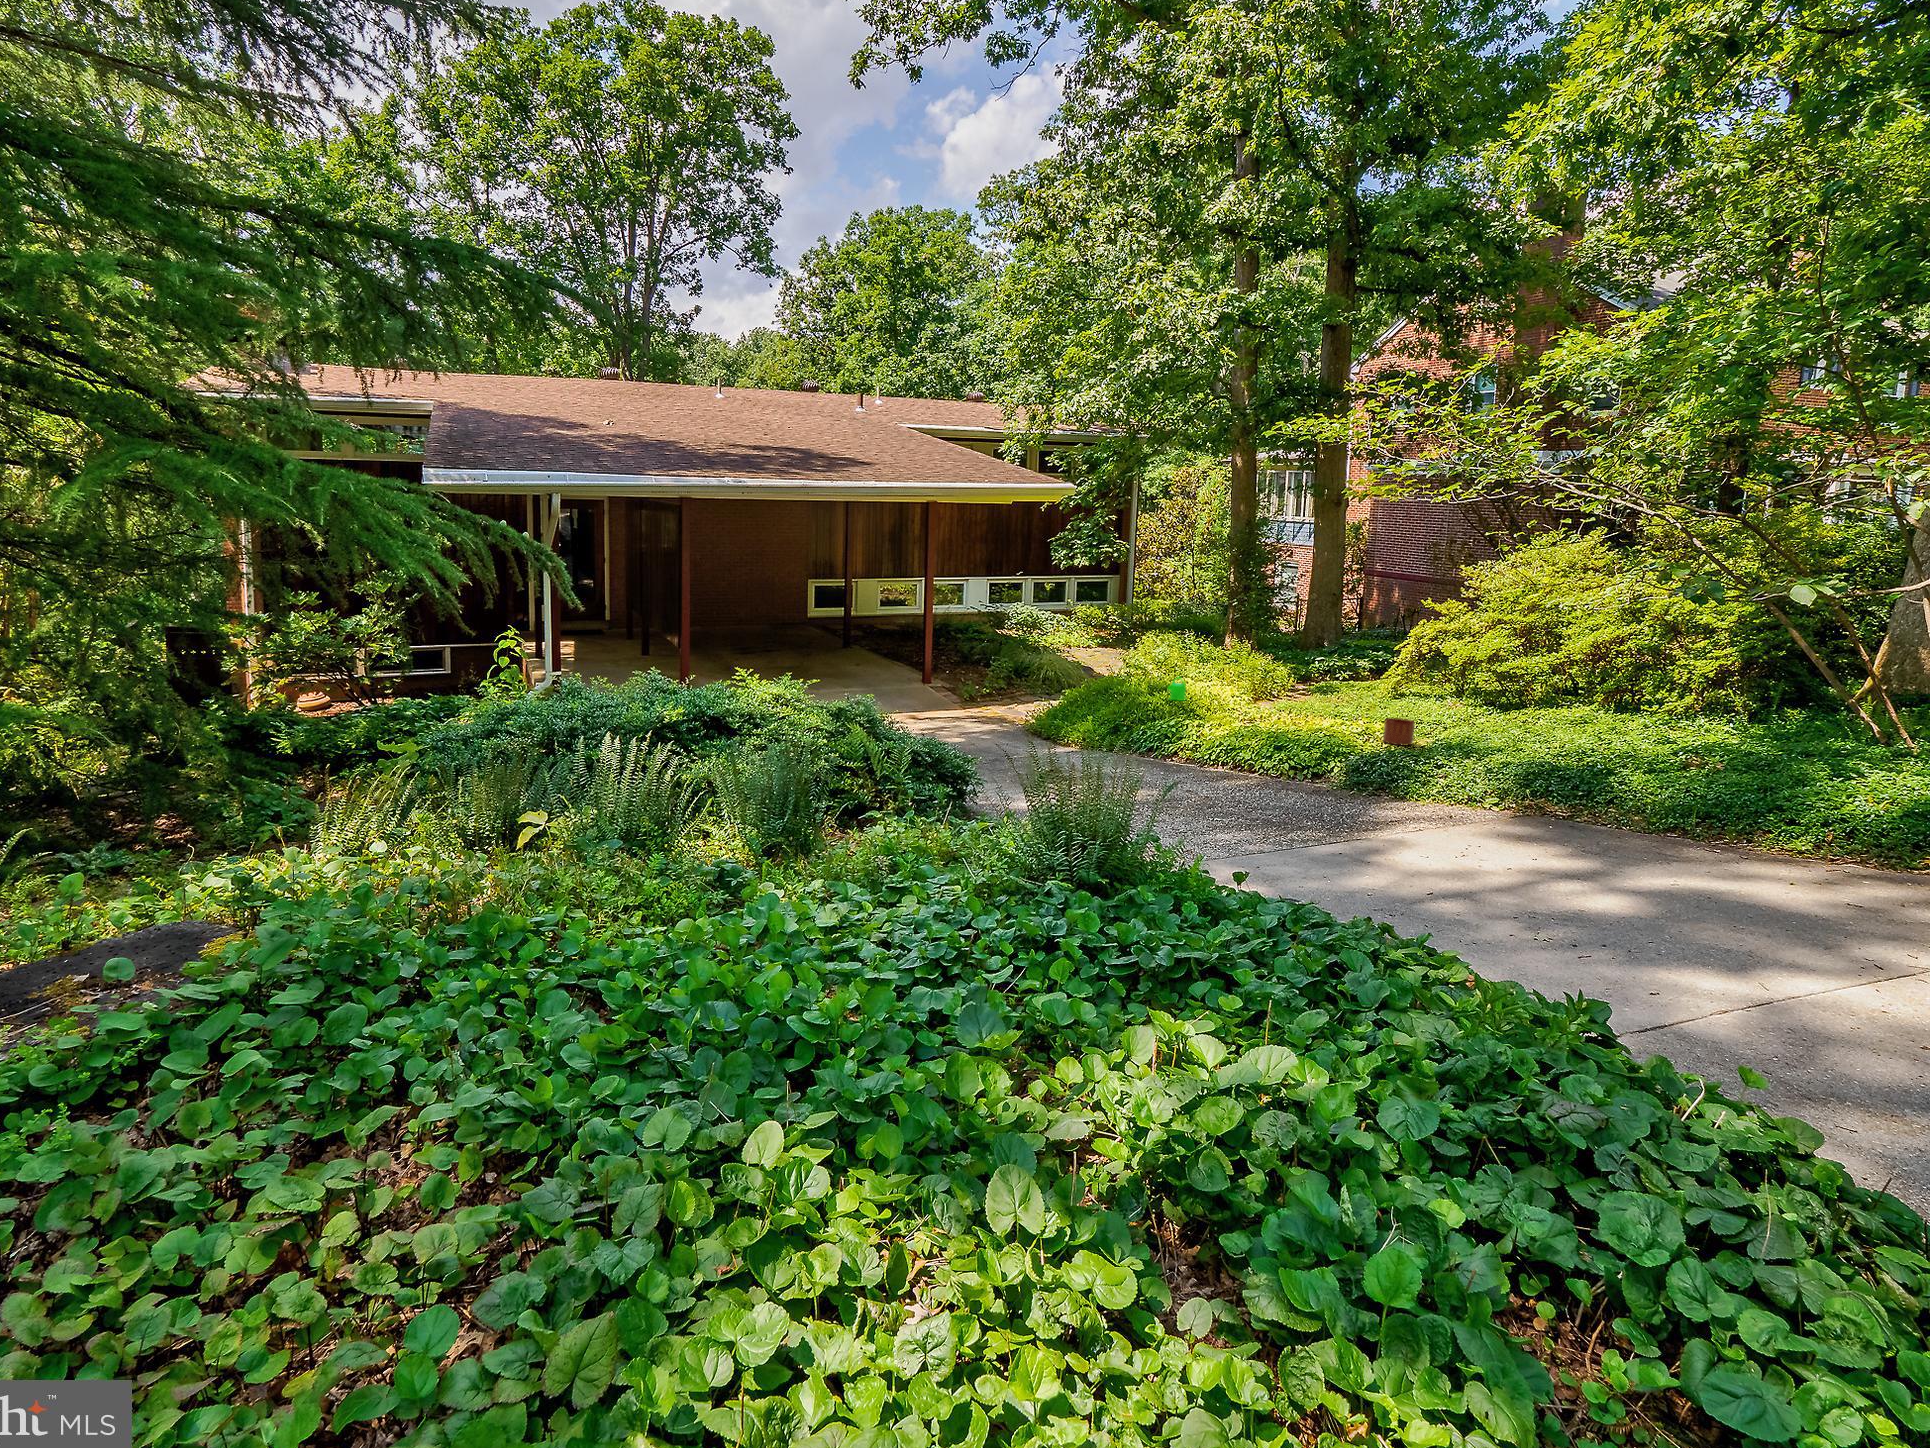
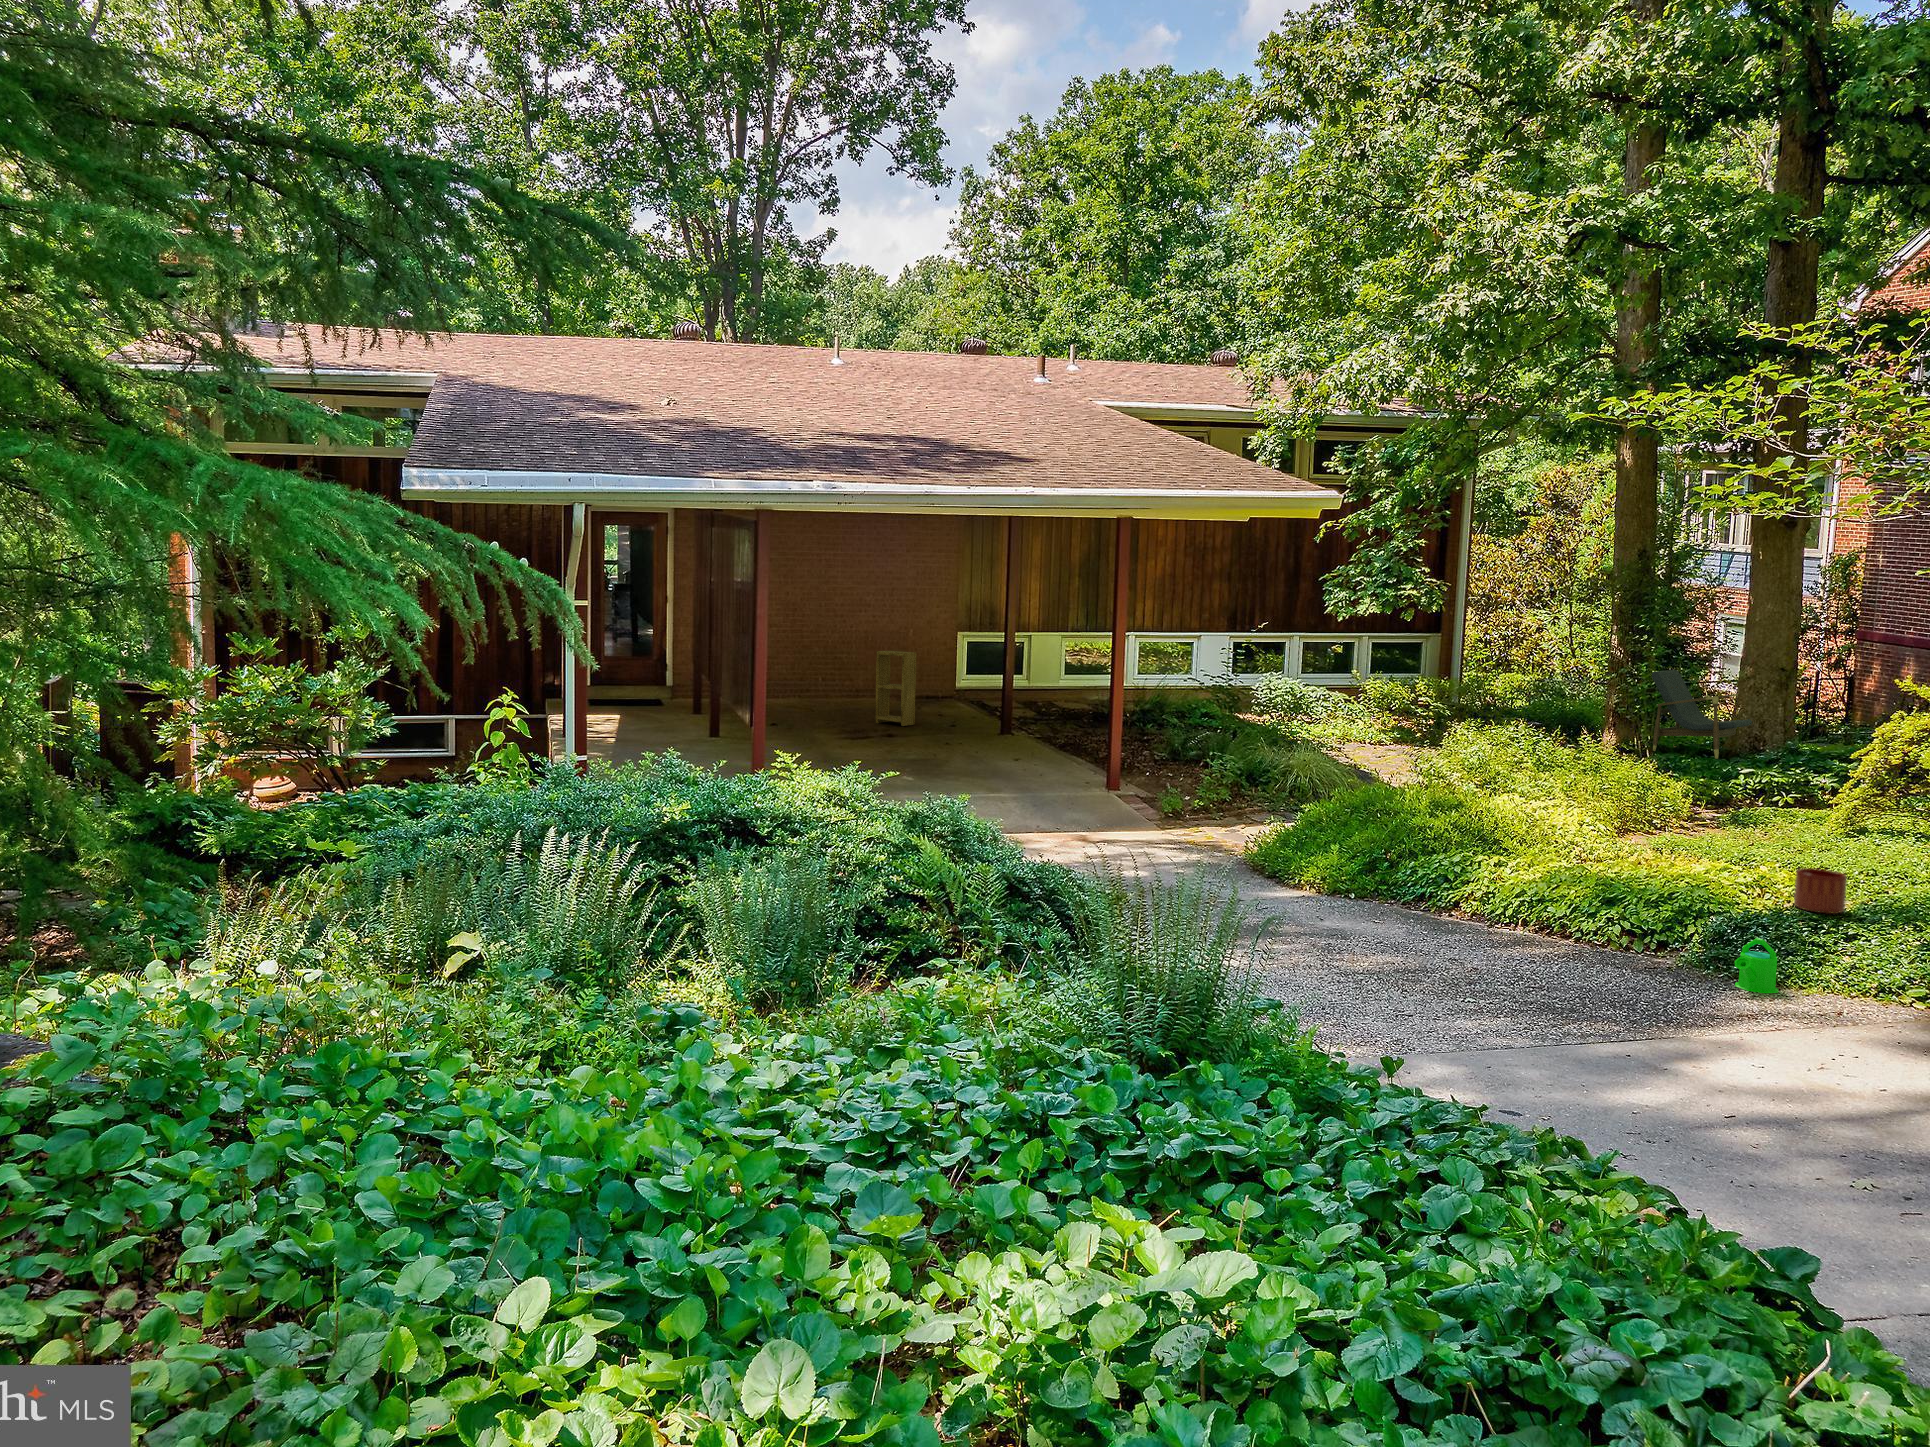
lounge chair: none [1249,598,1308,652] -> present [1652,670,1752,759]
shelving unit: none [763,599,791,650] -> present [876,651,916,726]
watering can: present [1168,677,1186,701] -> present [1735,938,1778,993]

